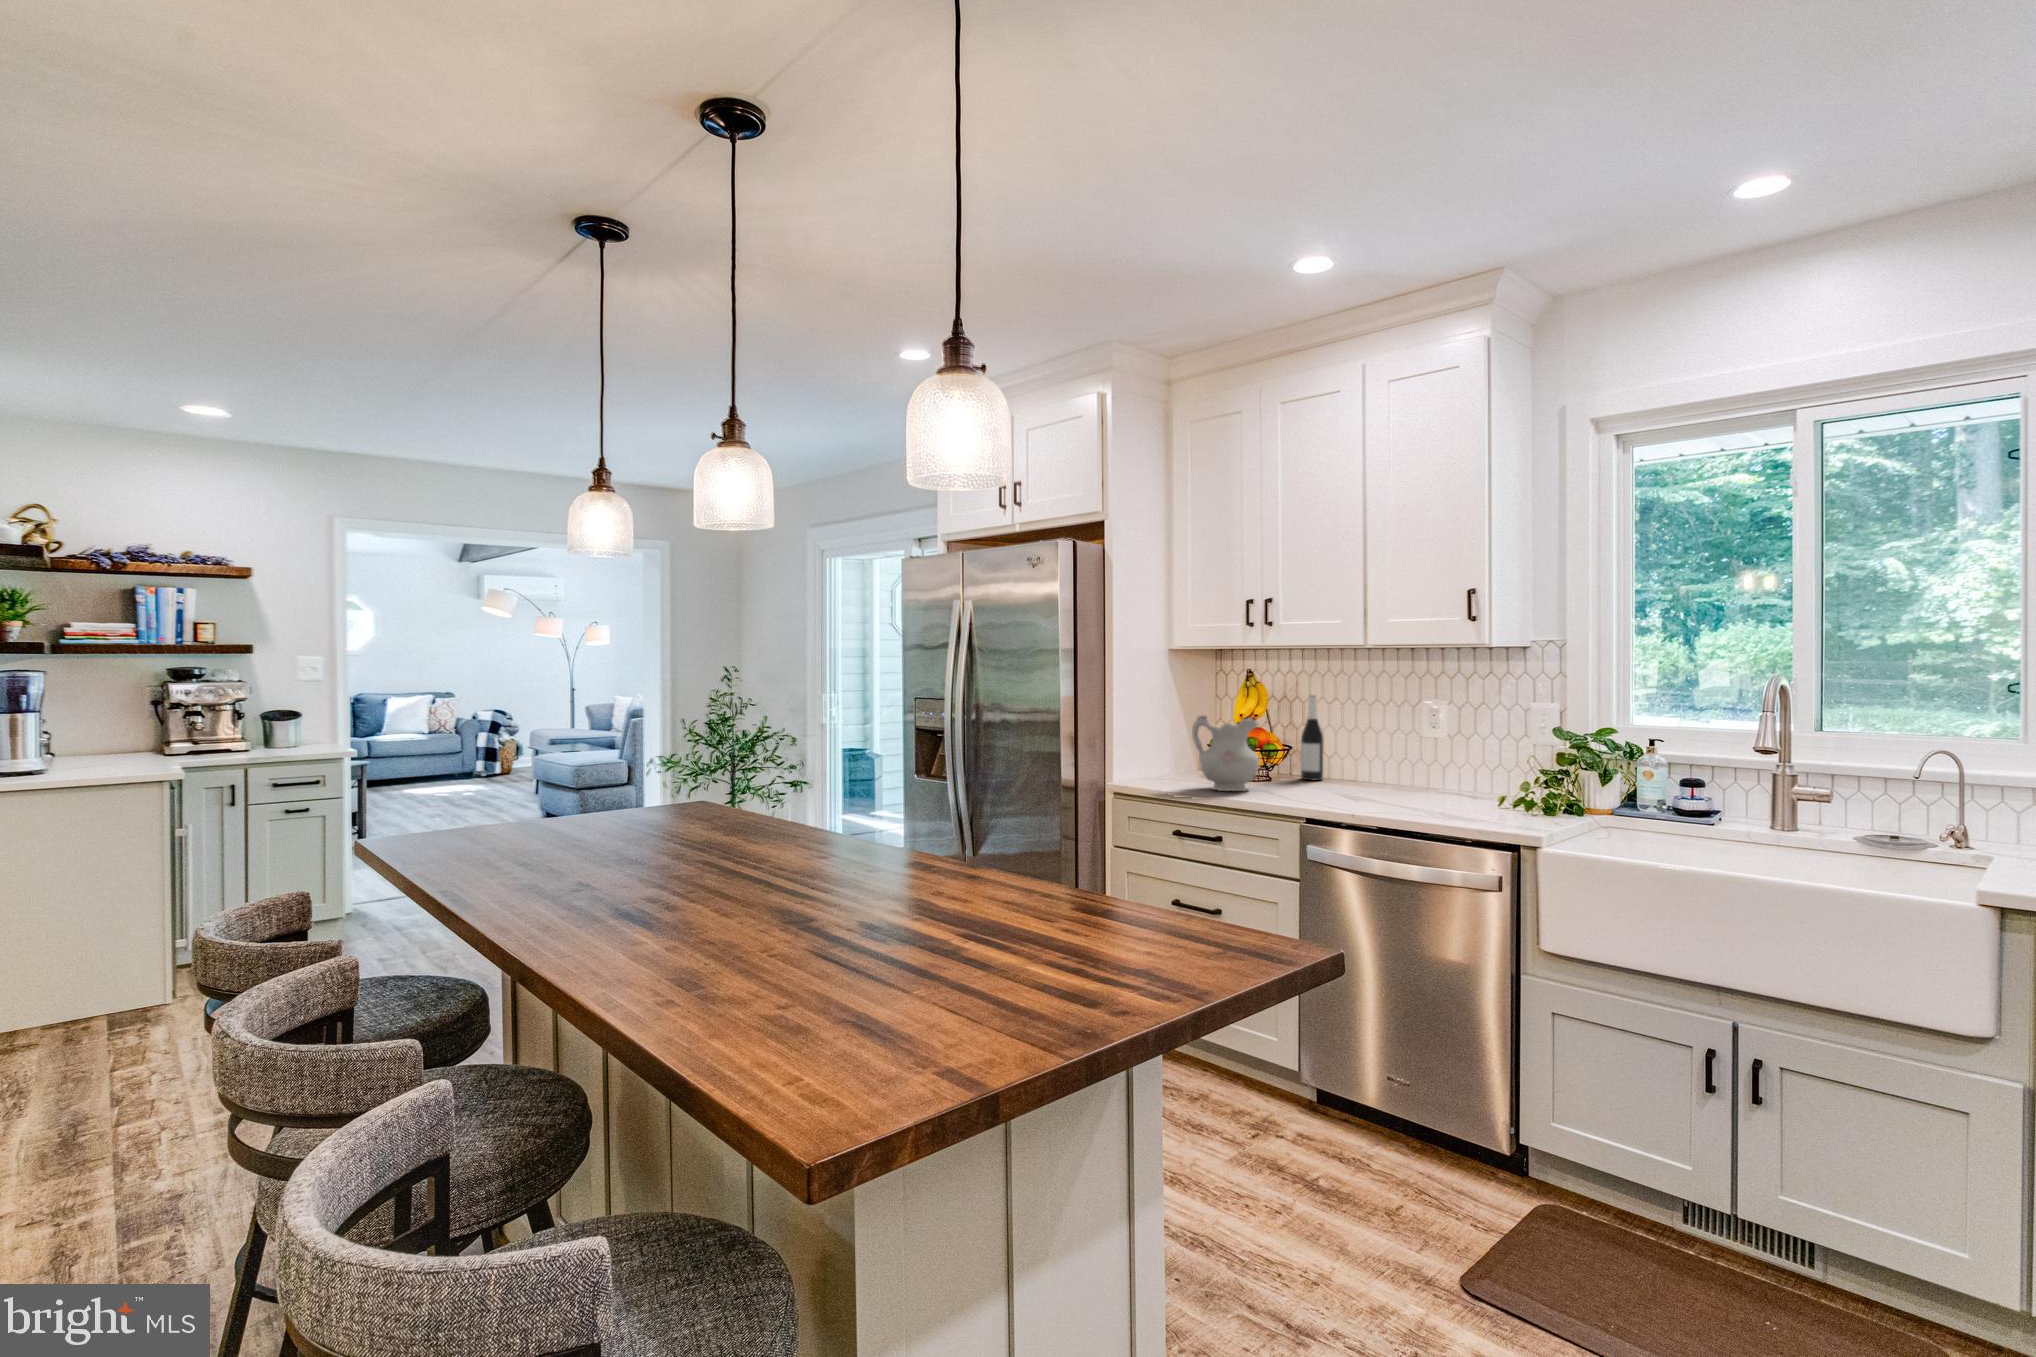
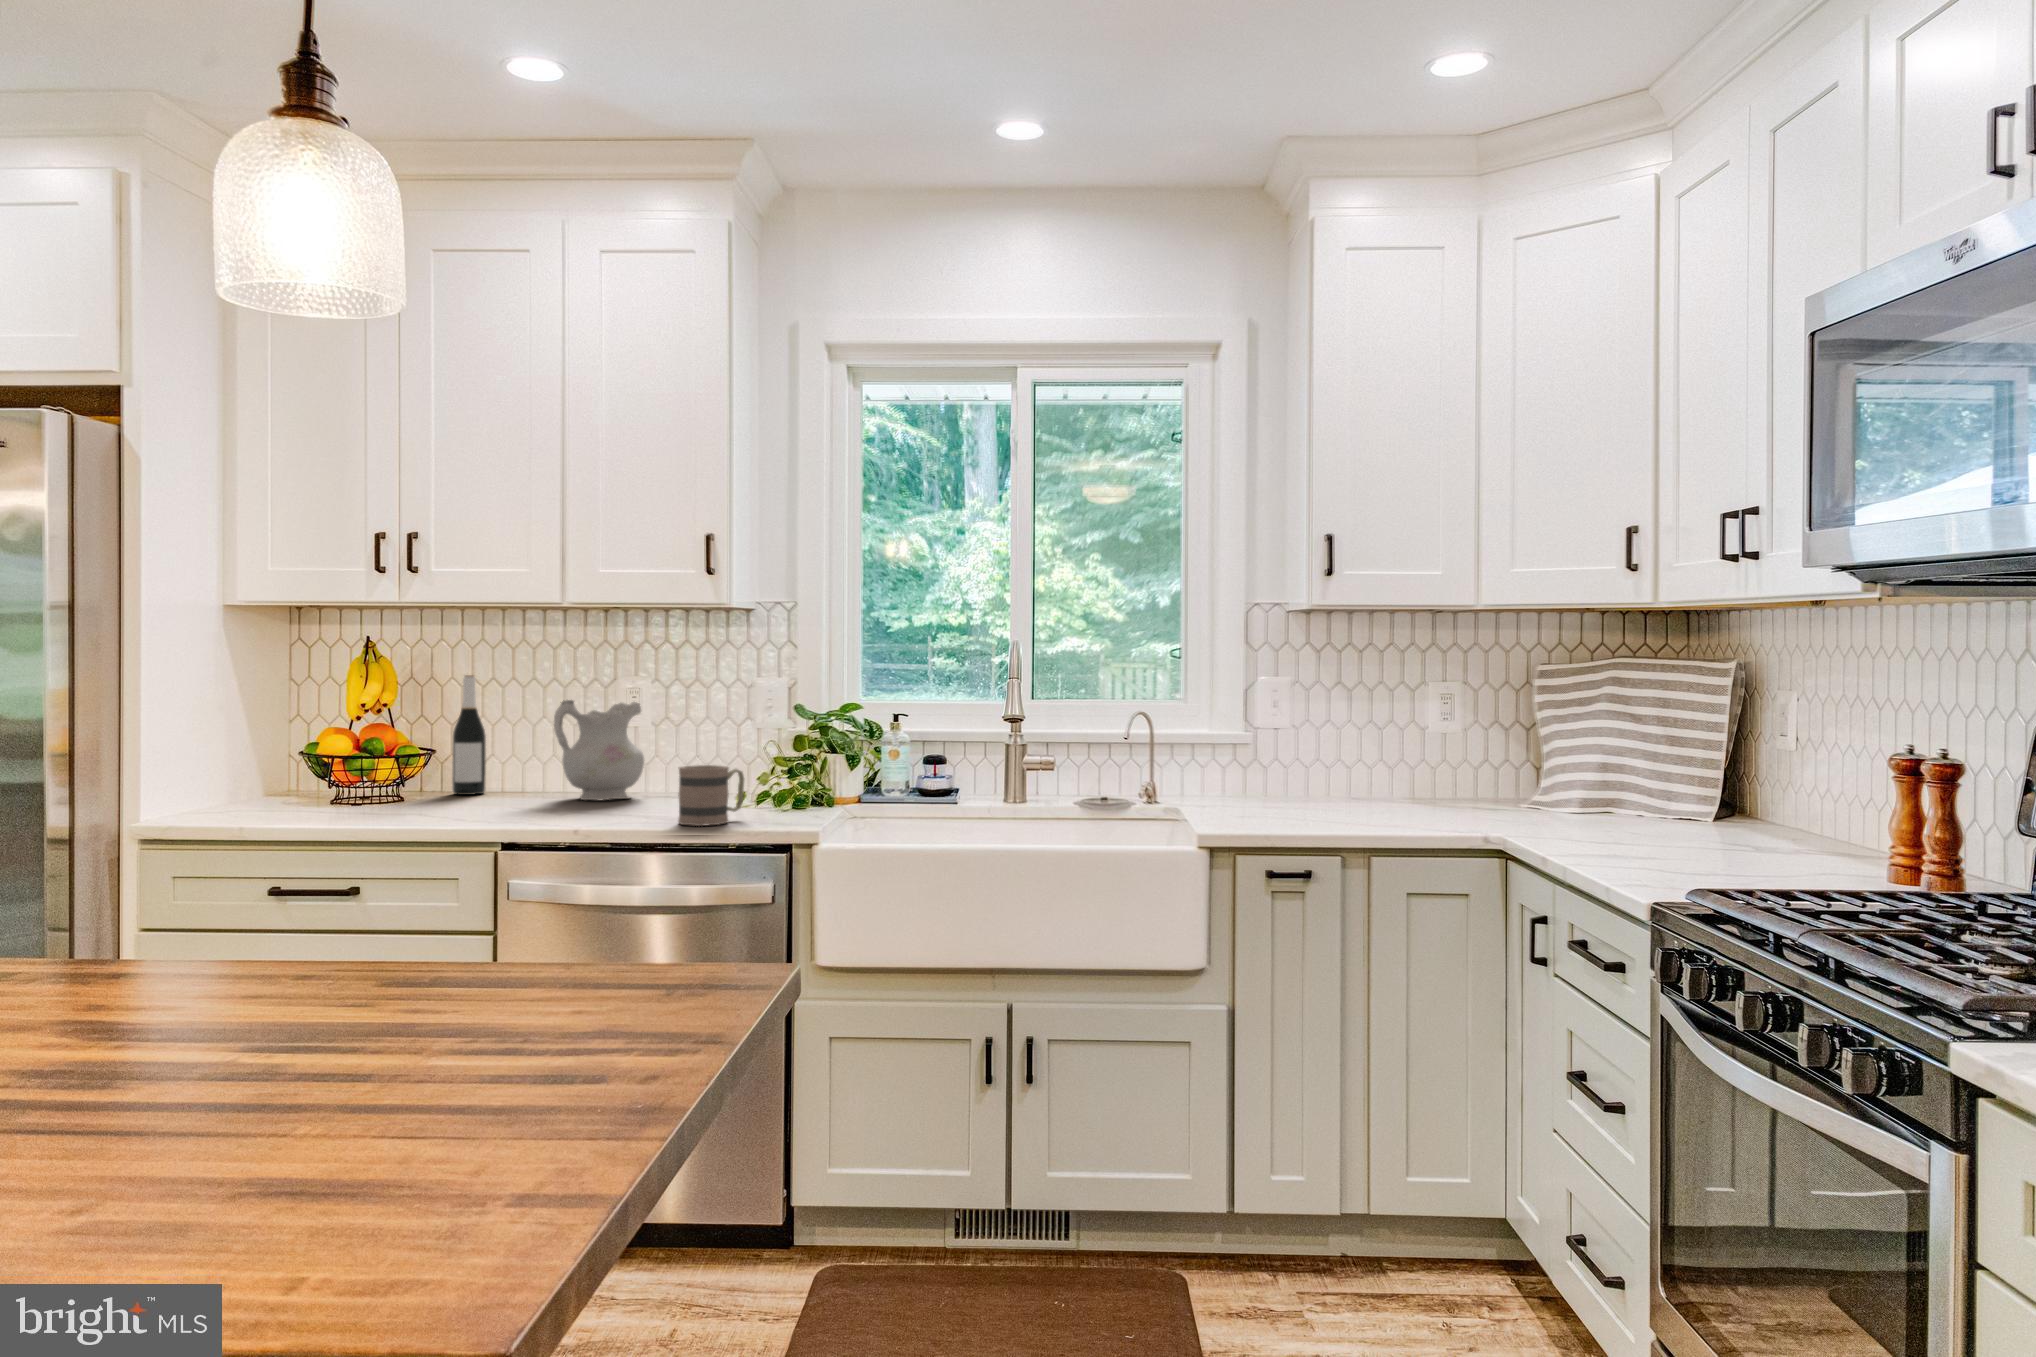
ceramic pitcher: present [1192,716,1259,791] -> present [554,700,644,800]
mug: none [1436,774,1494,823] -> present [678,765,744,826]

